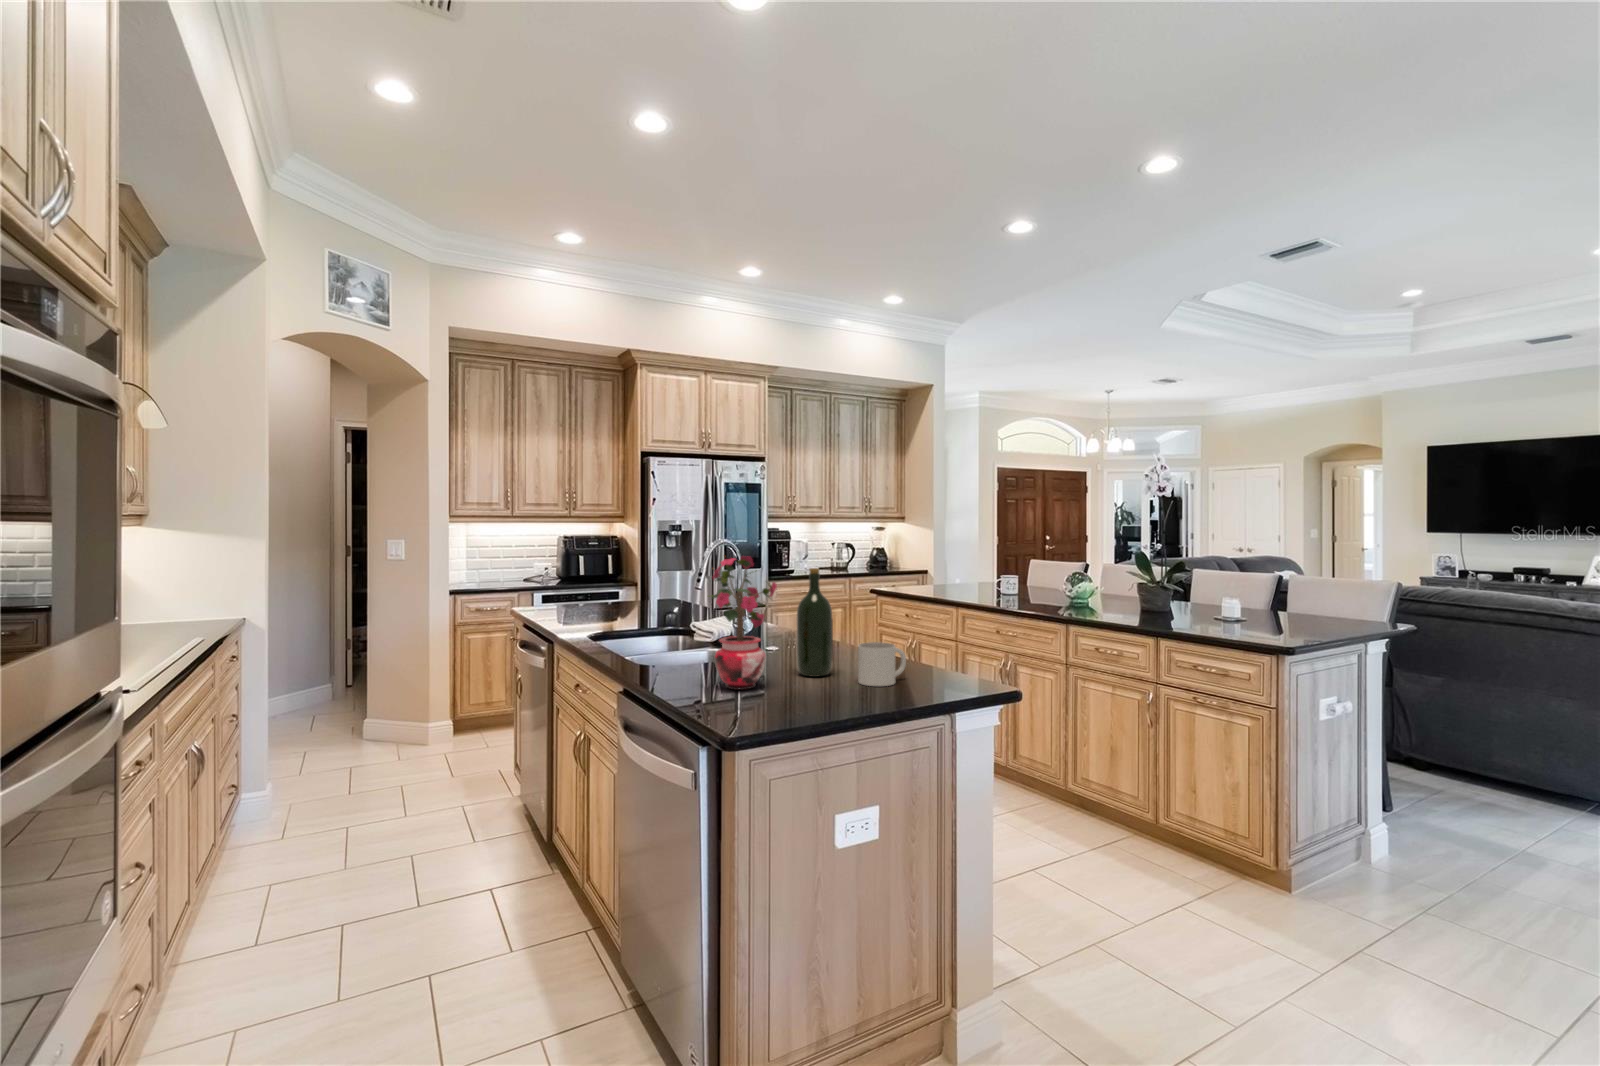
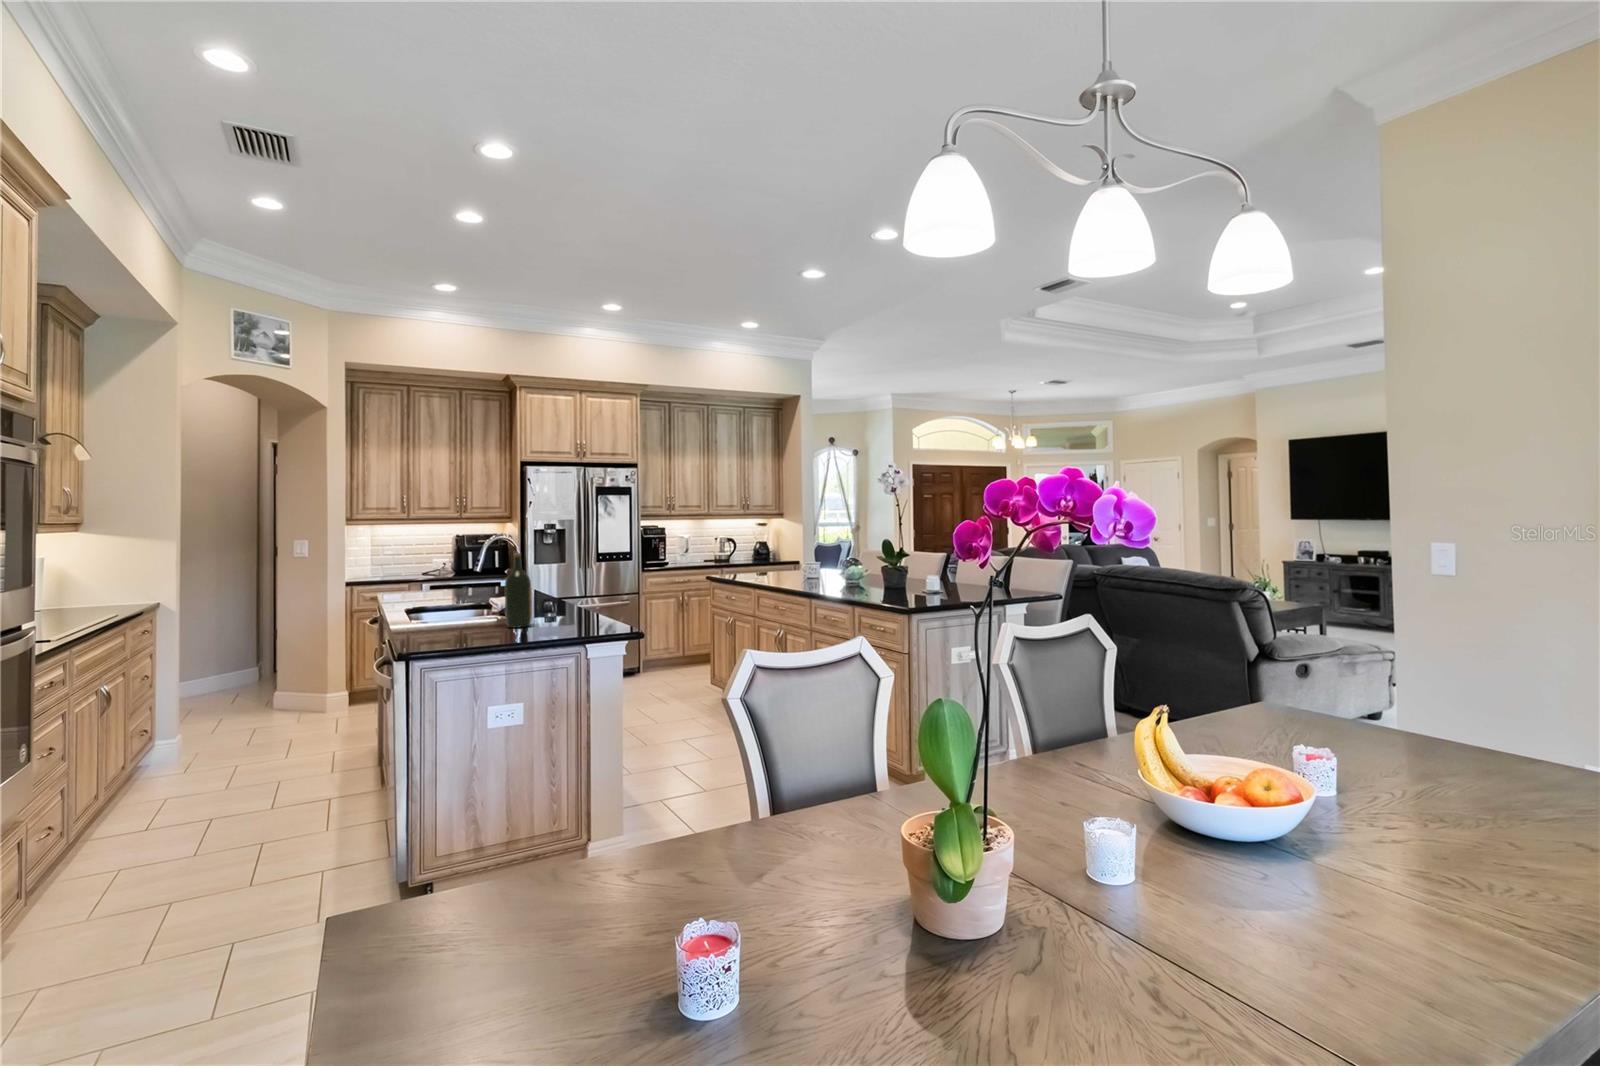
potted plant: present [709,556,777,690] -> none [430,544,481,634]
mug: present [858,642,906,686] -> none [537,604,575,632]

